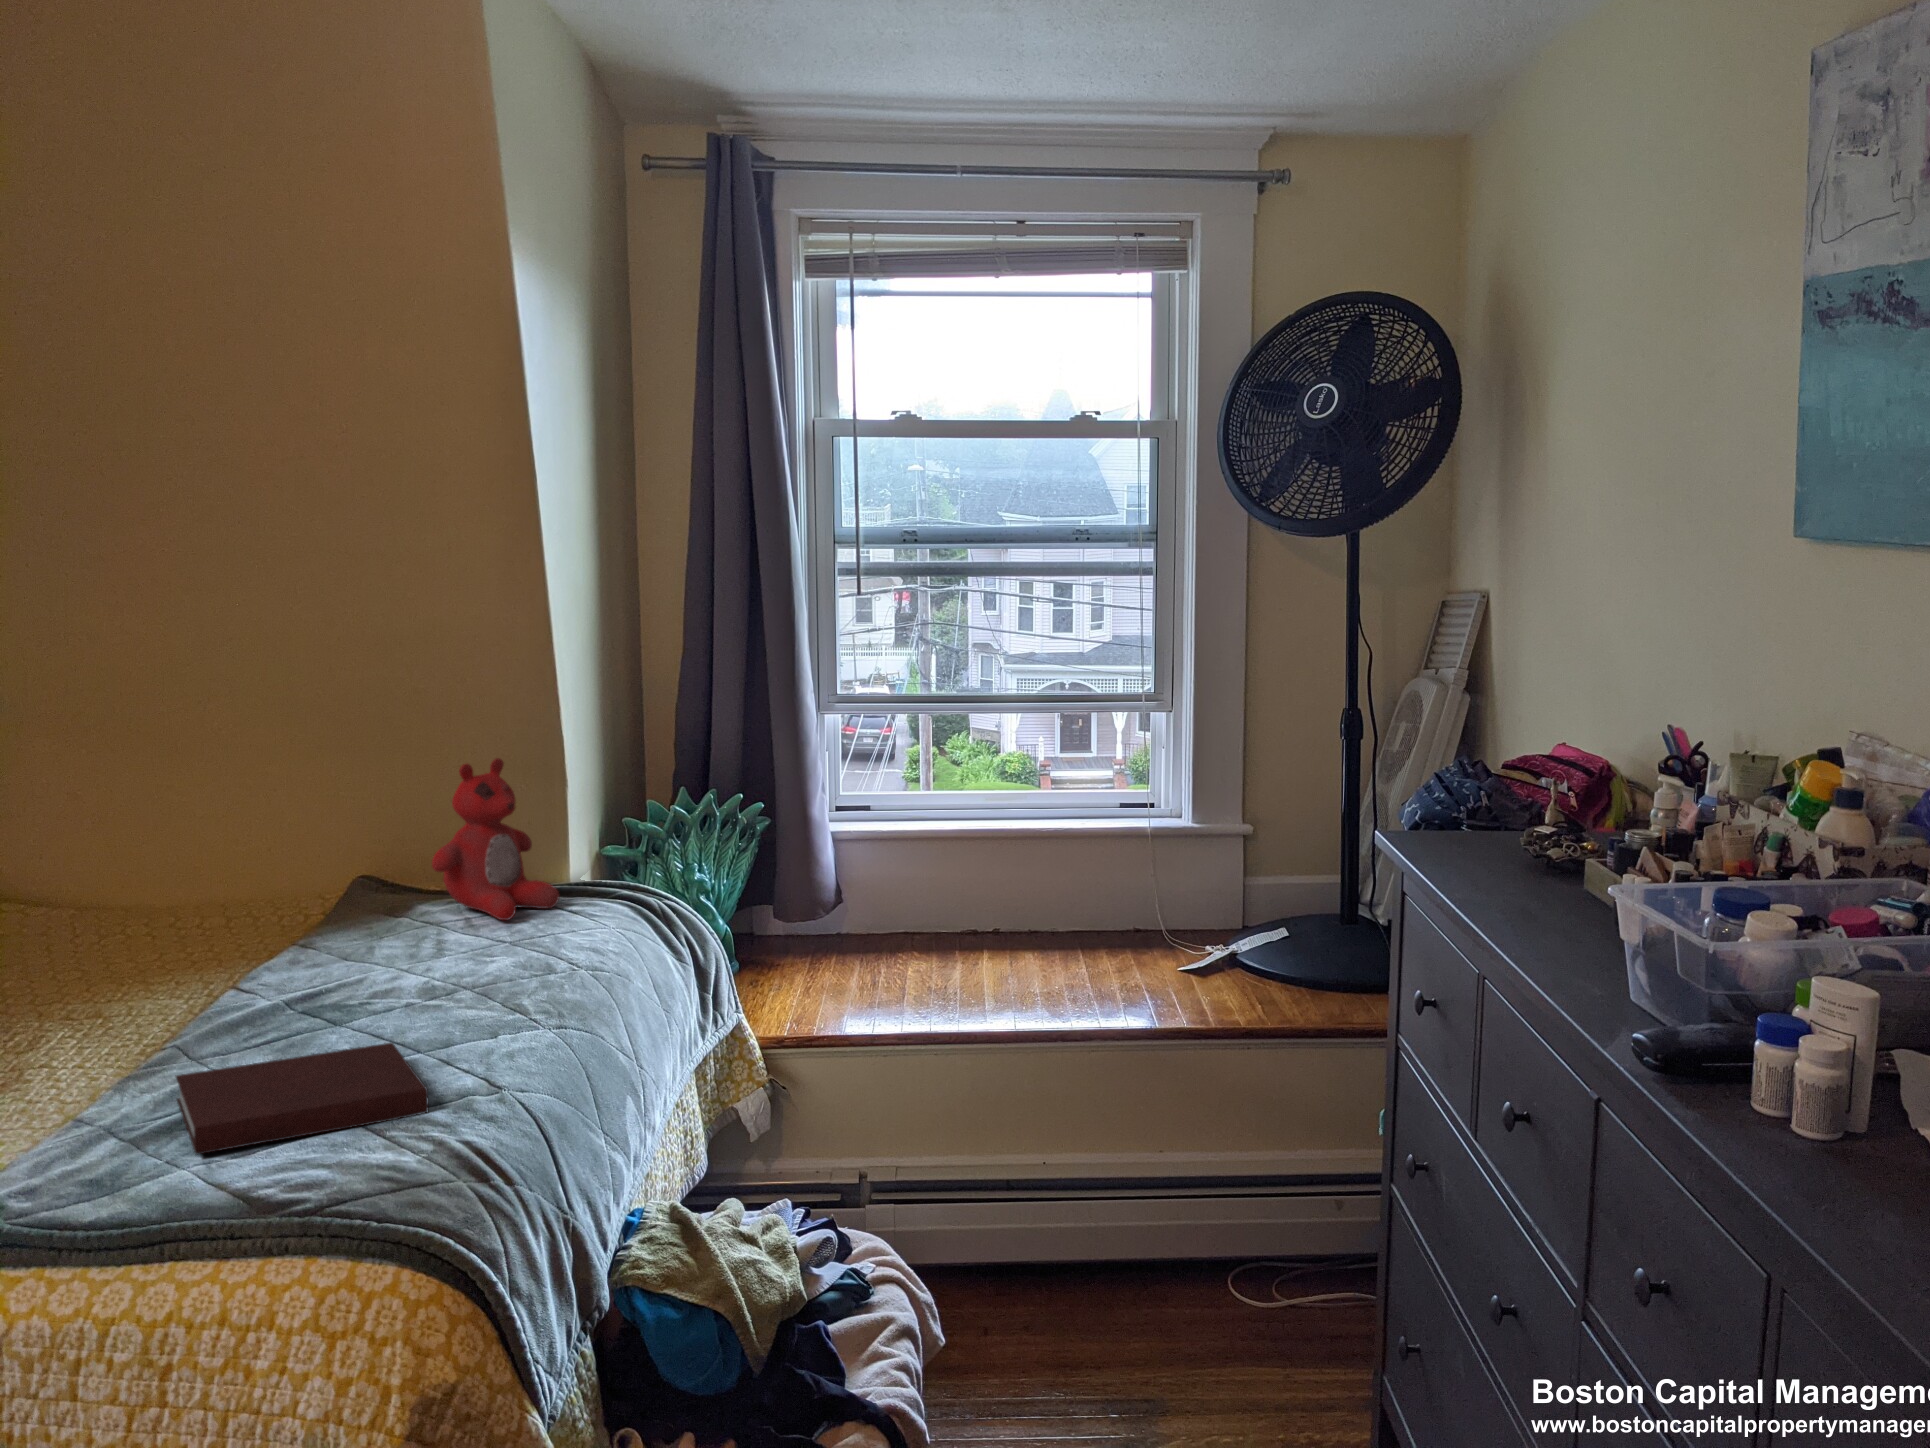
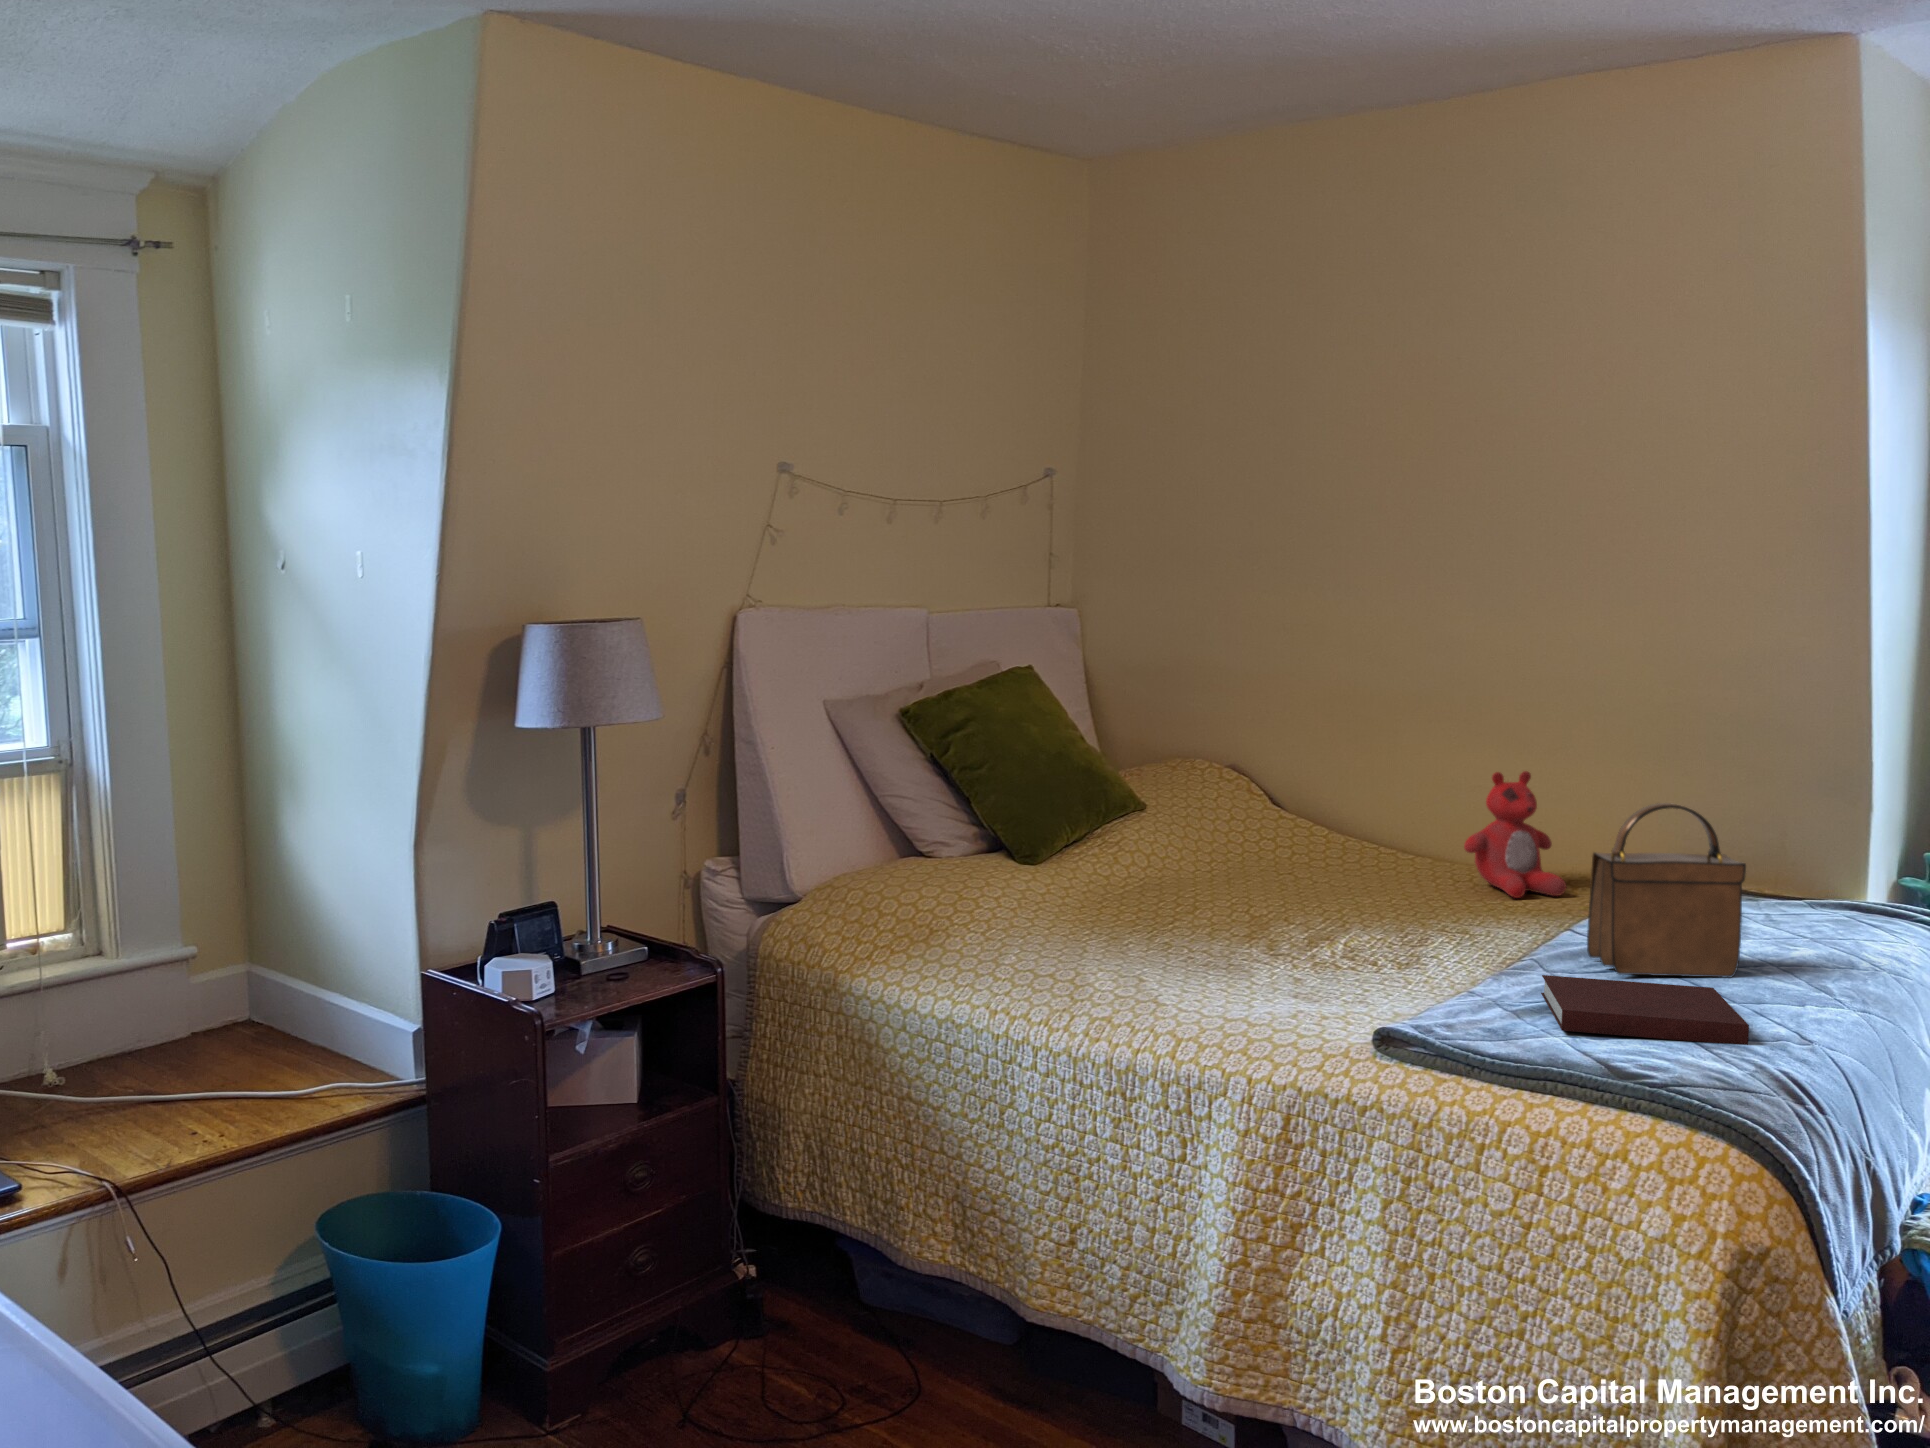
stuffed bear: present [432,758,560,920] -> present [1464,771,1566,898]
handbag: none [241,818,427,1045] -> present [1587,803,1746,978]

